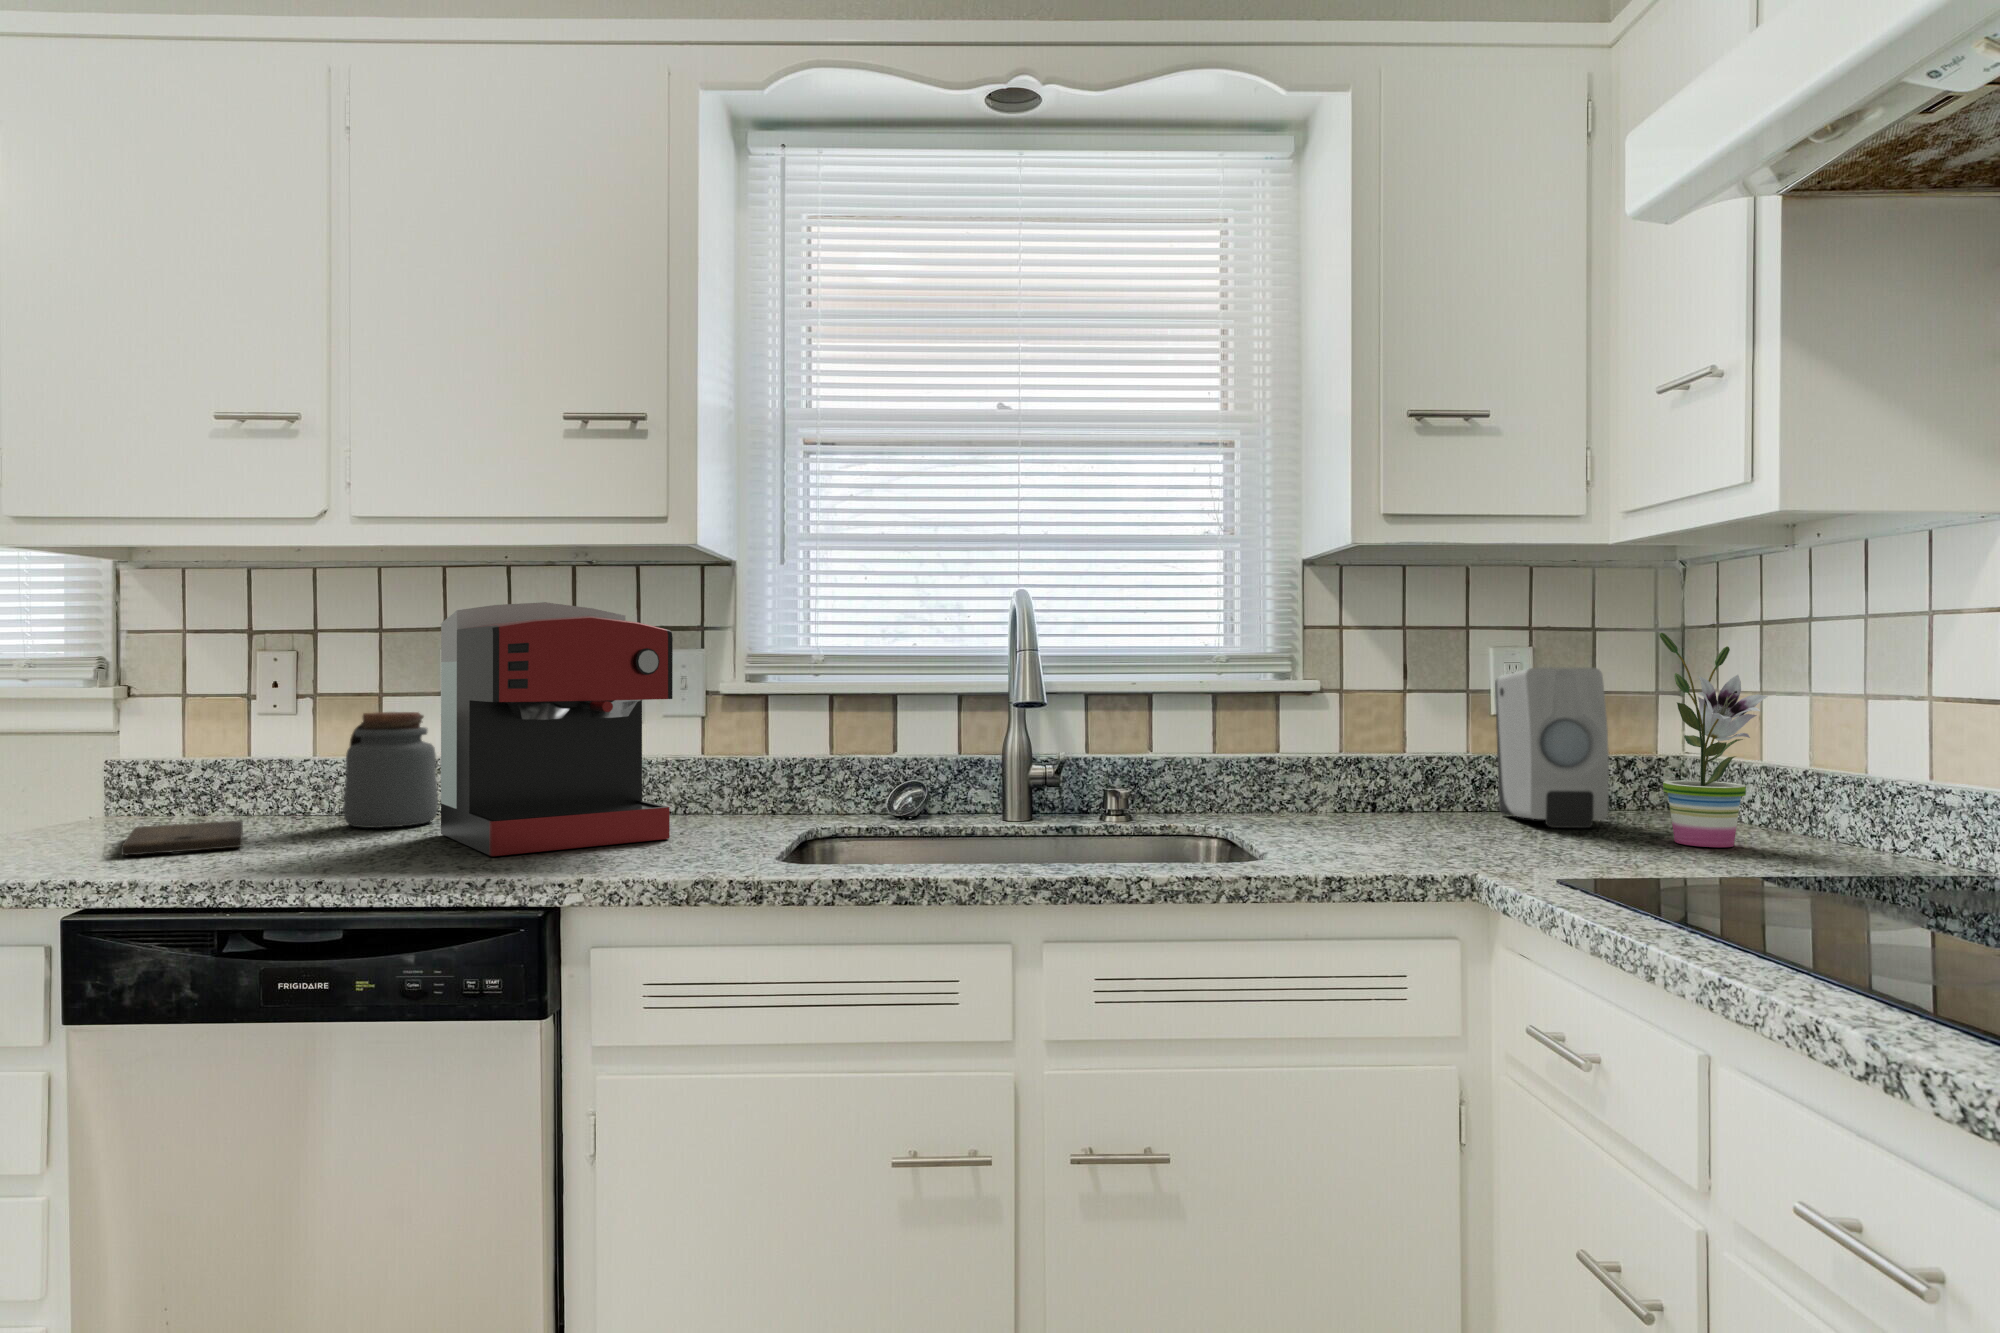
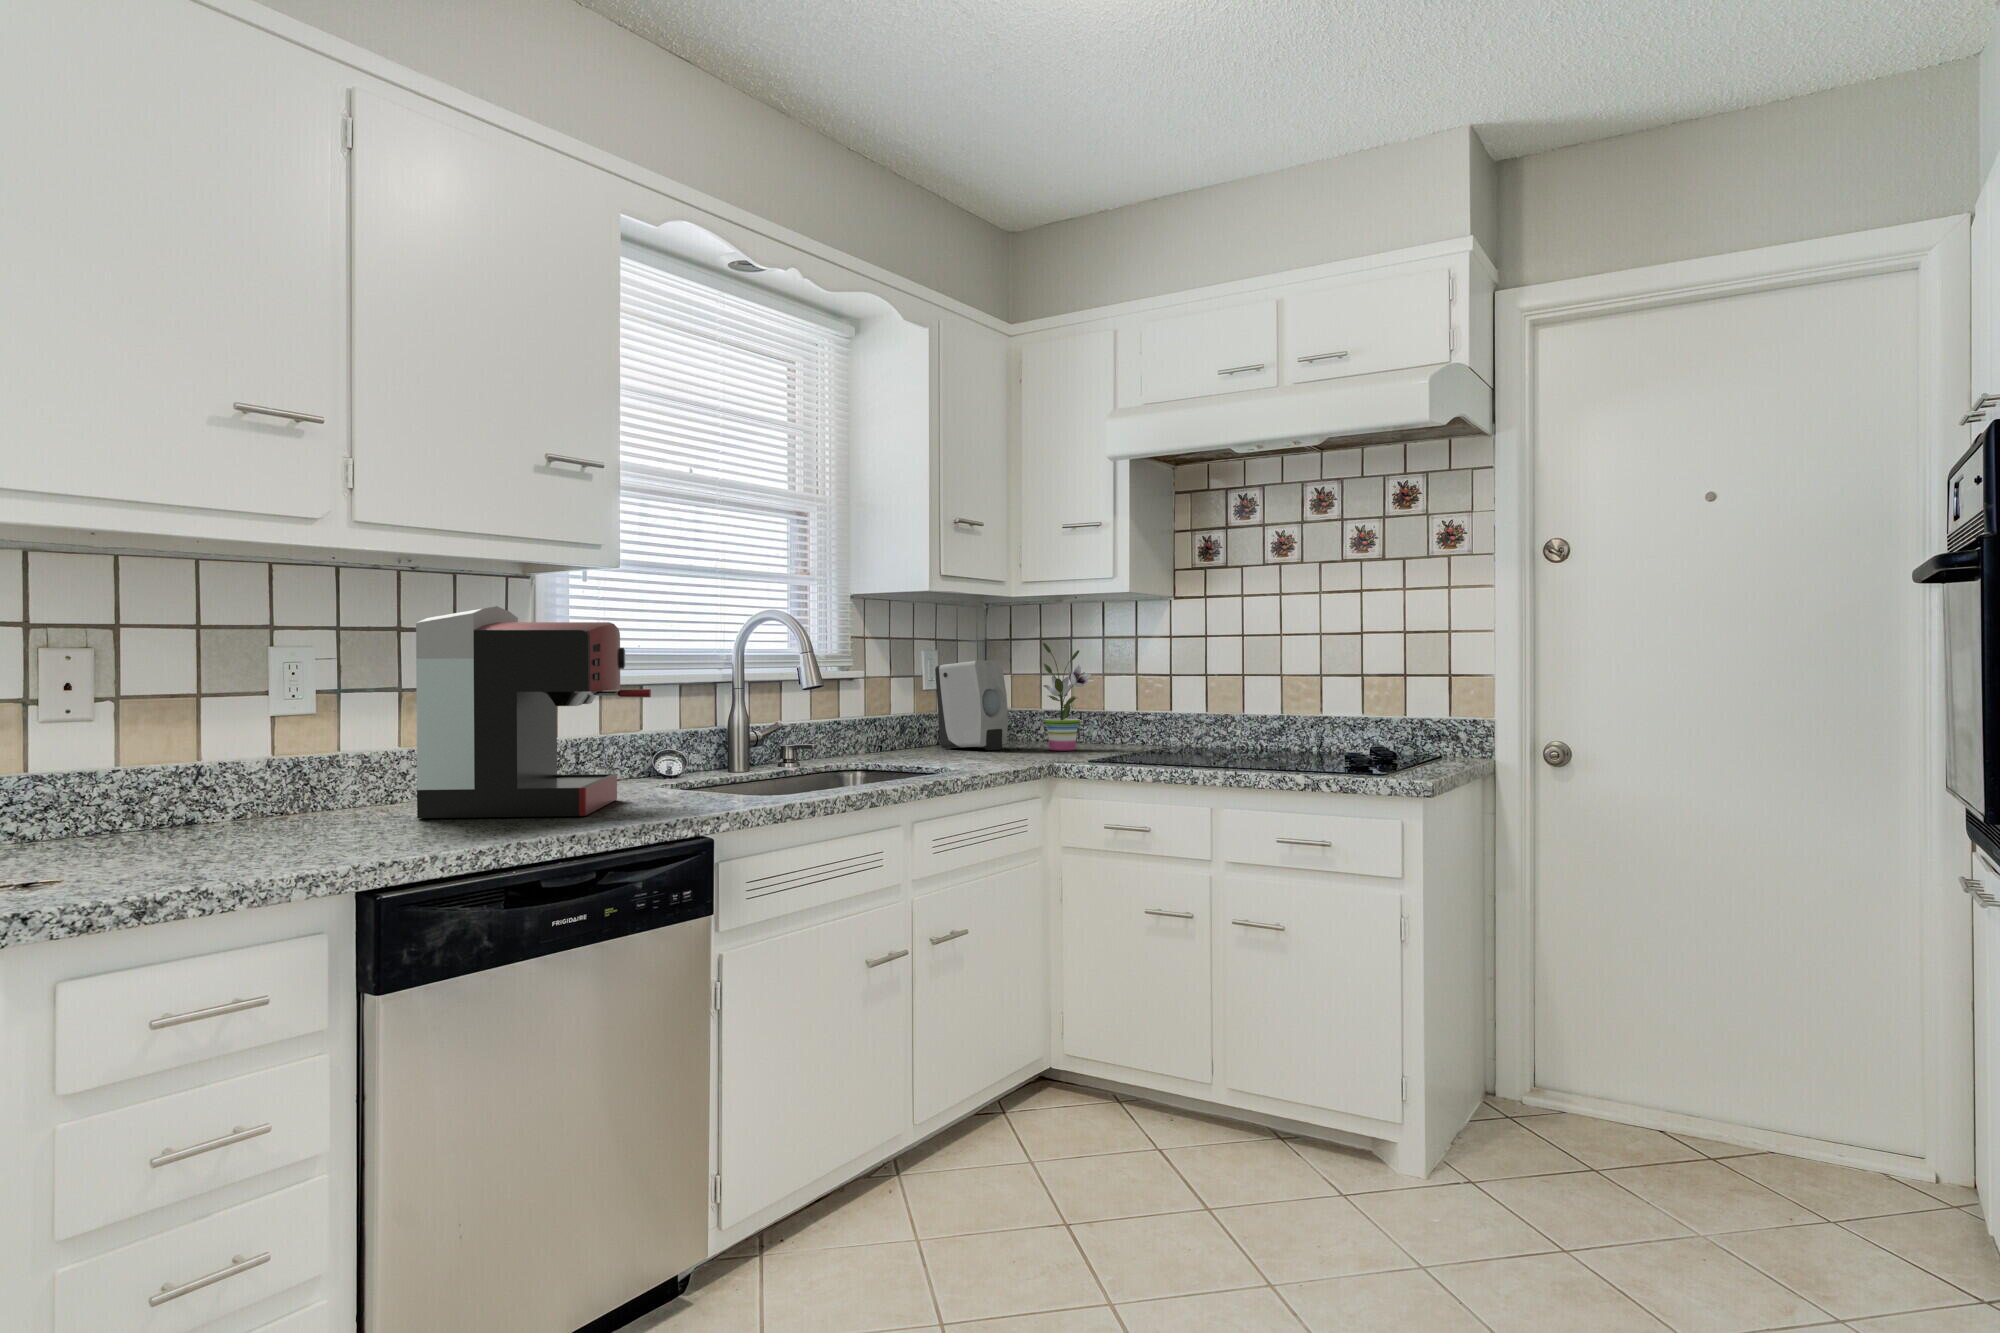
jar: present [343,712,438,828] -> none [245,709,342,827]
cutting board: present [121,821,243,855] -> none [116,830,327,855]

